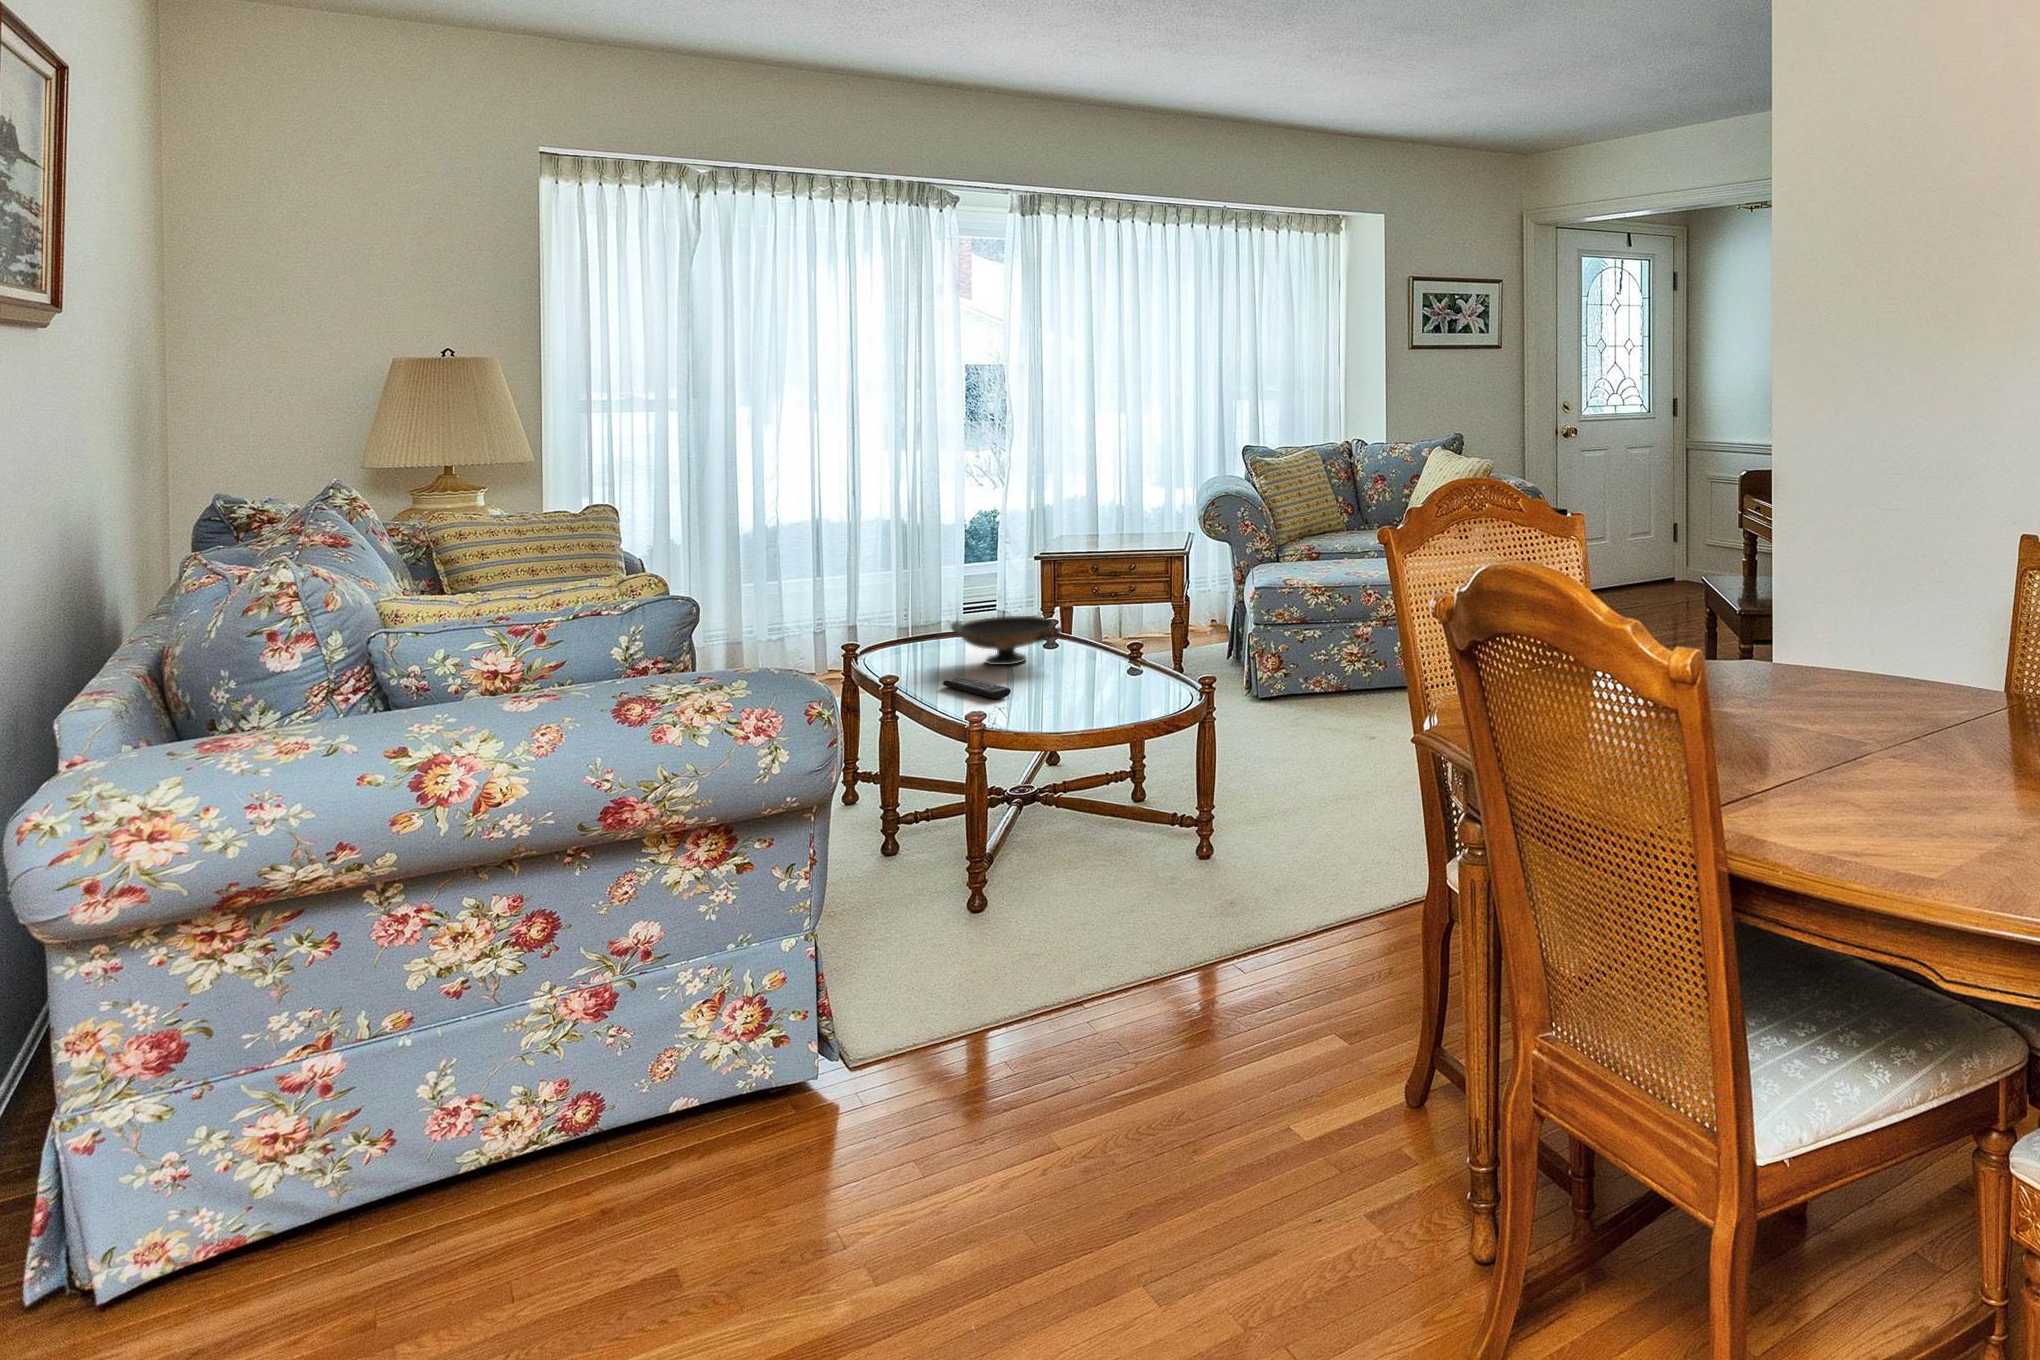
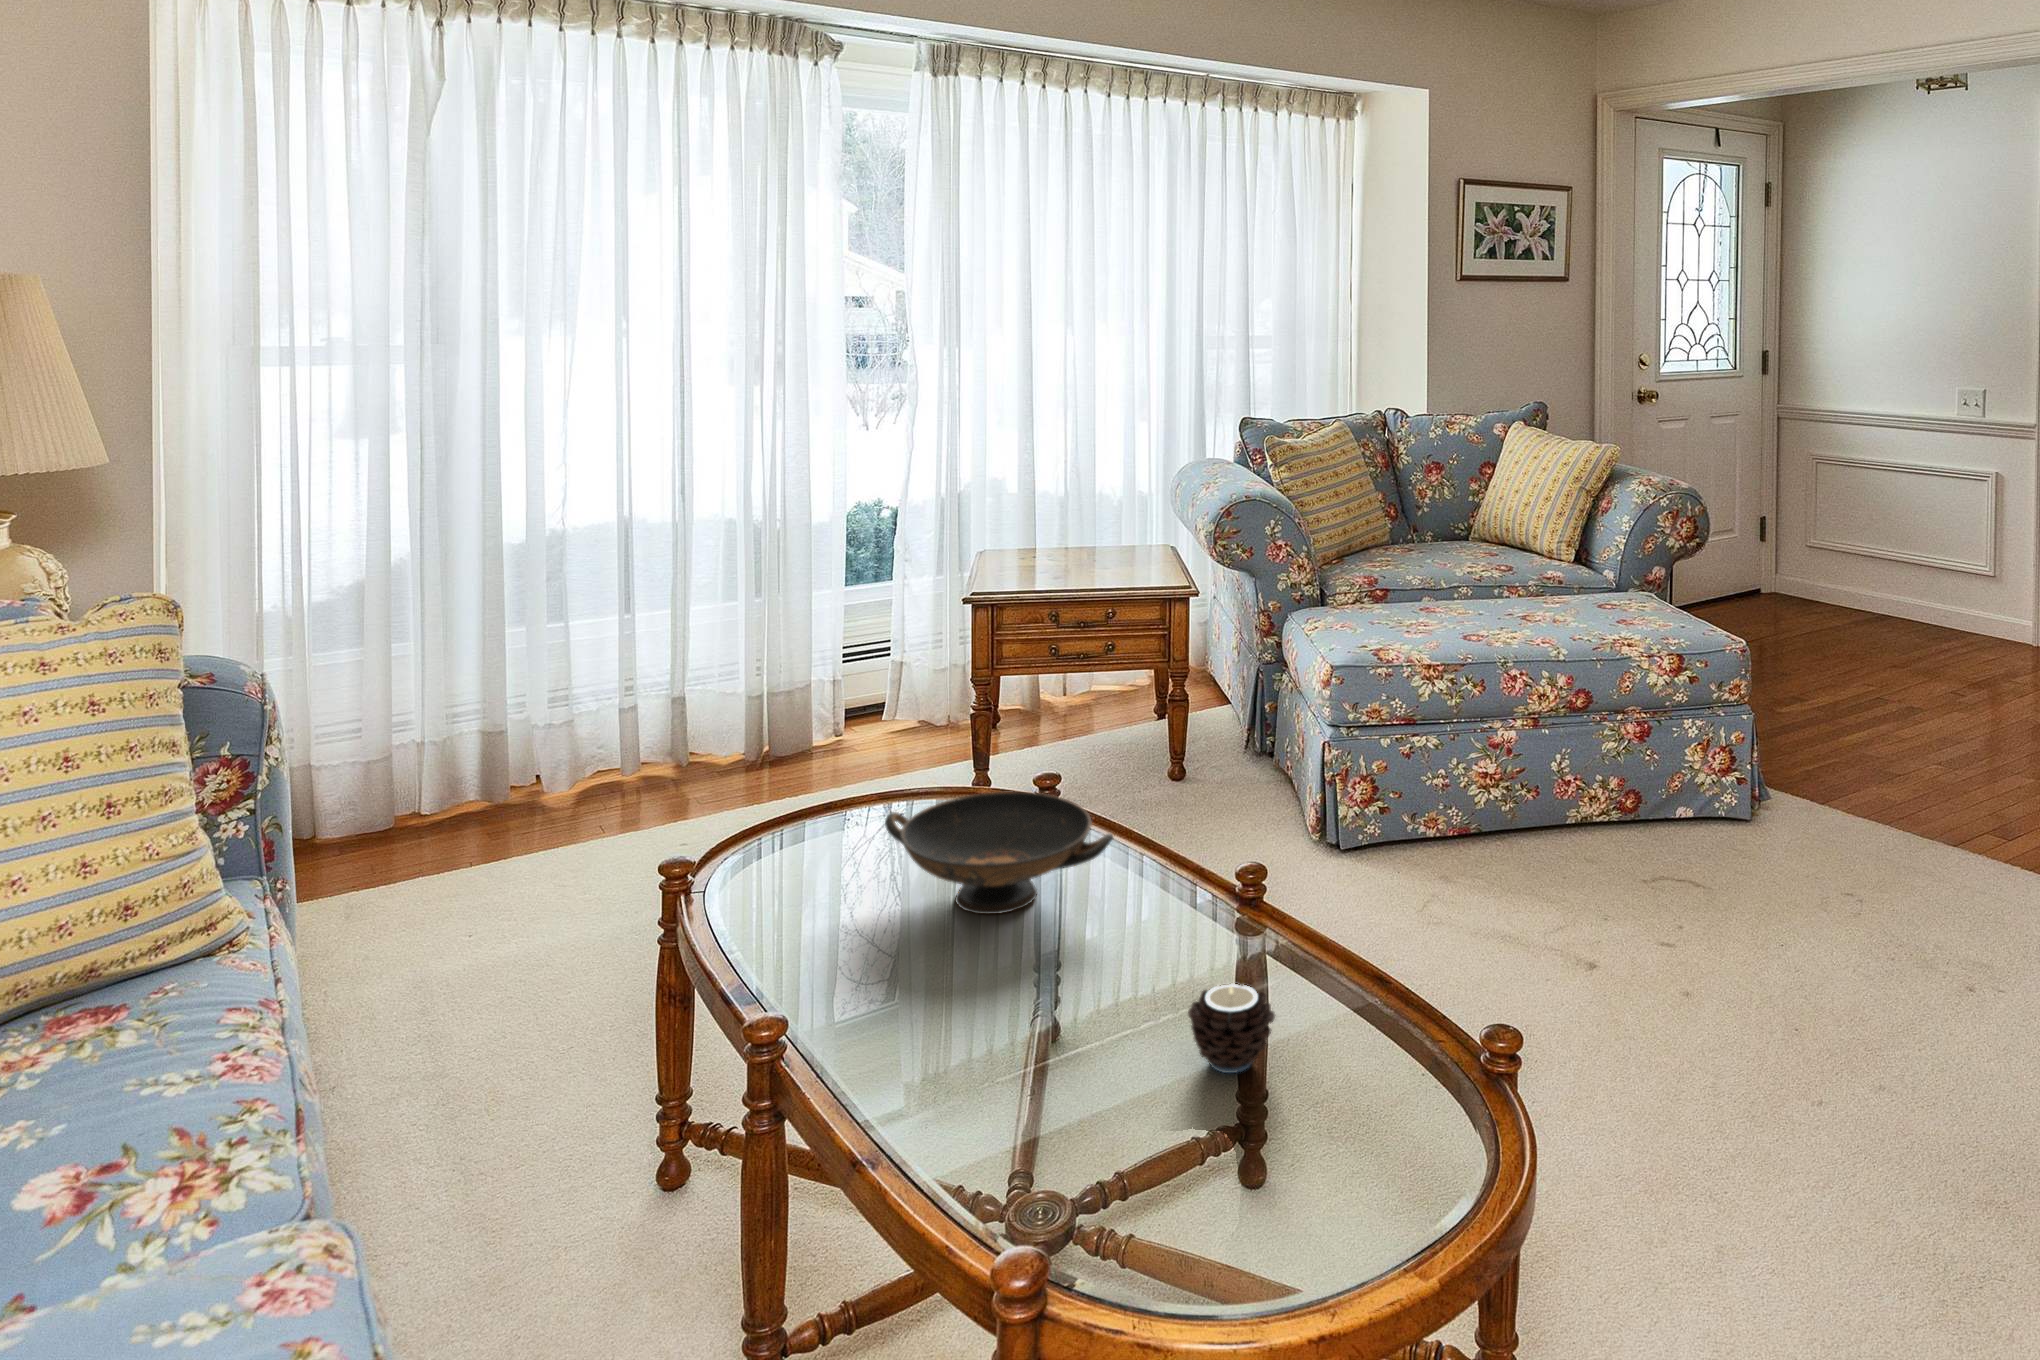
candle: none [1071,663,1110,700] -> present [1188,983,1275,1073]
remote control: present [943,677,1011,699] -> none [891,981,1051,1071]

